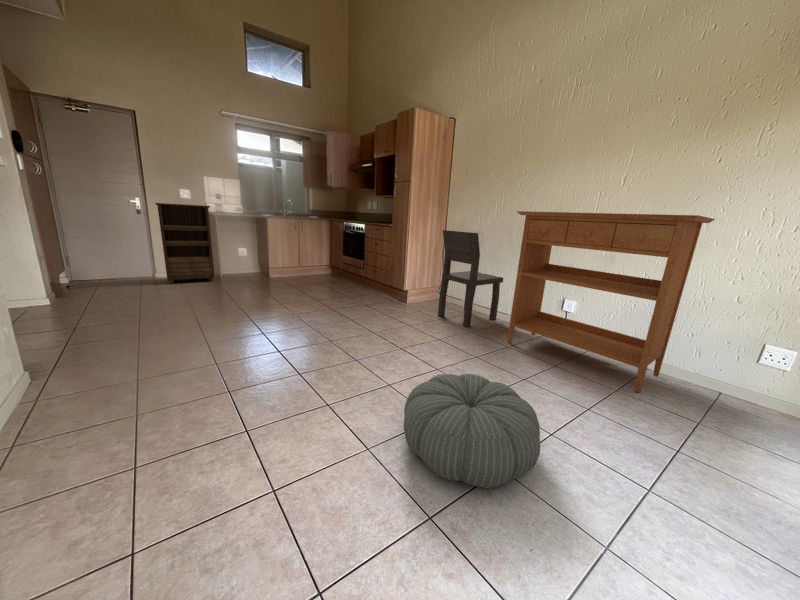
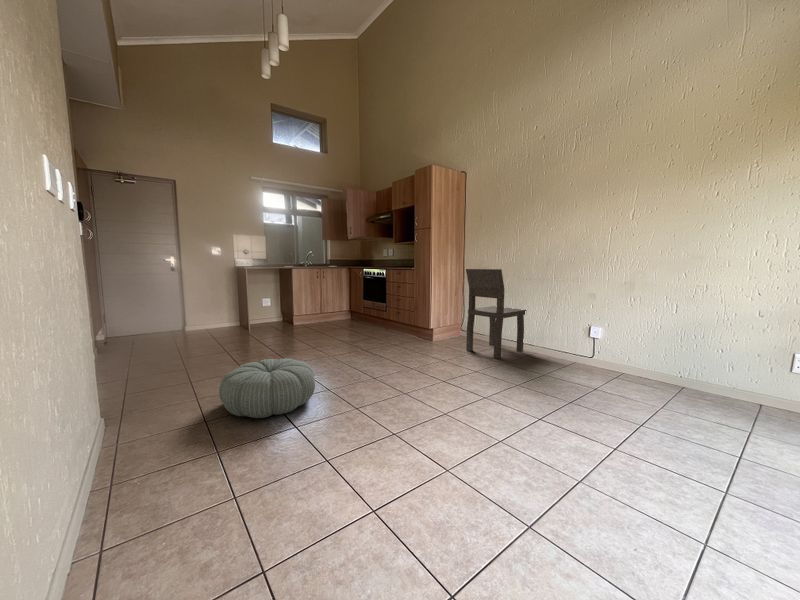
bookshelf: present [155,203,215,283] -> none [190,260,242,335]
console table: present [507,211,715,393] -> none [538,239,722,408]
pouf: present [404,374,540,488] -> present [219,358,315,418]

